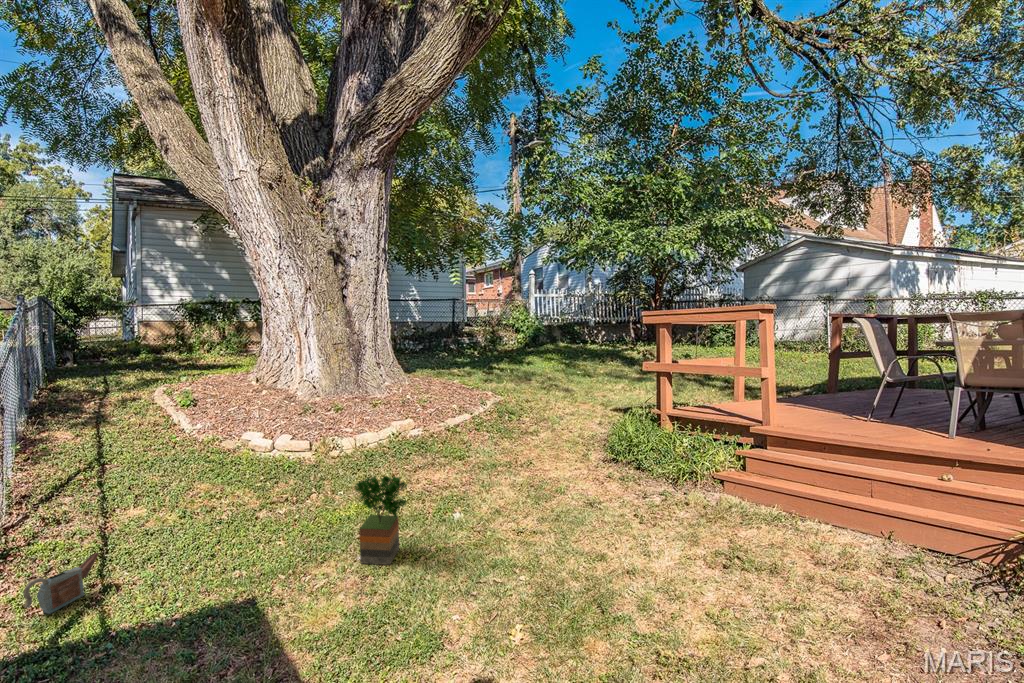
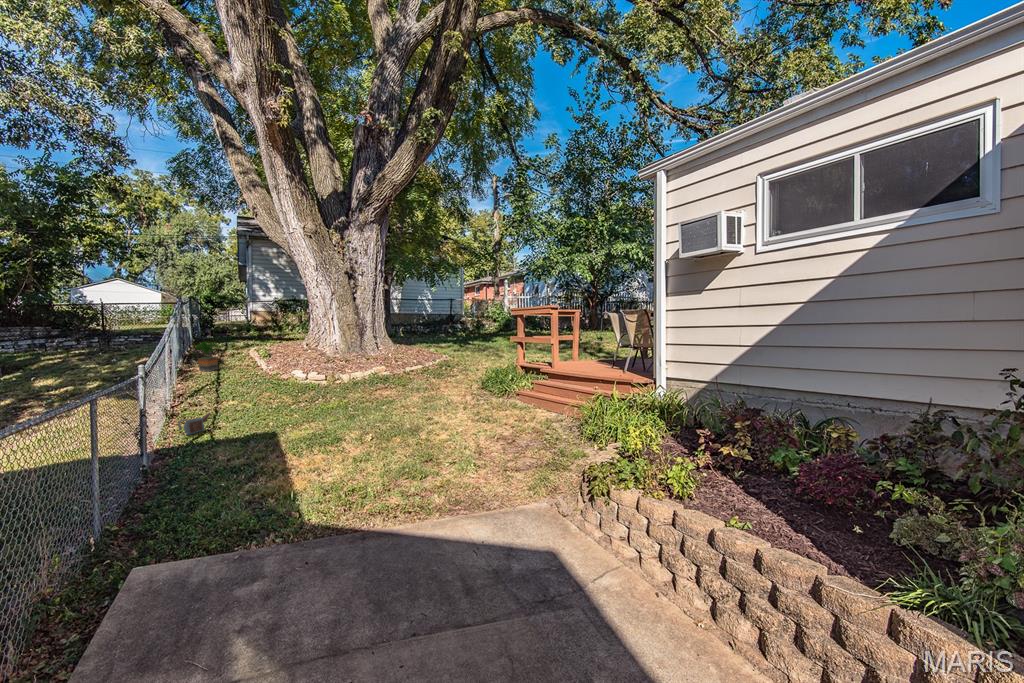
potted tree: present [355,476,407,565] -> present [196,342,219,372]

